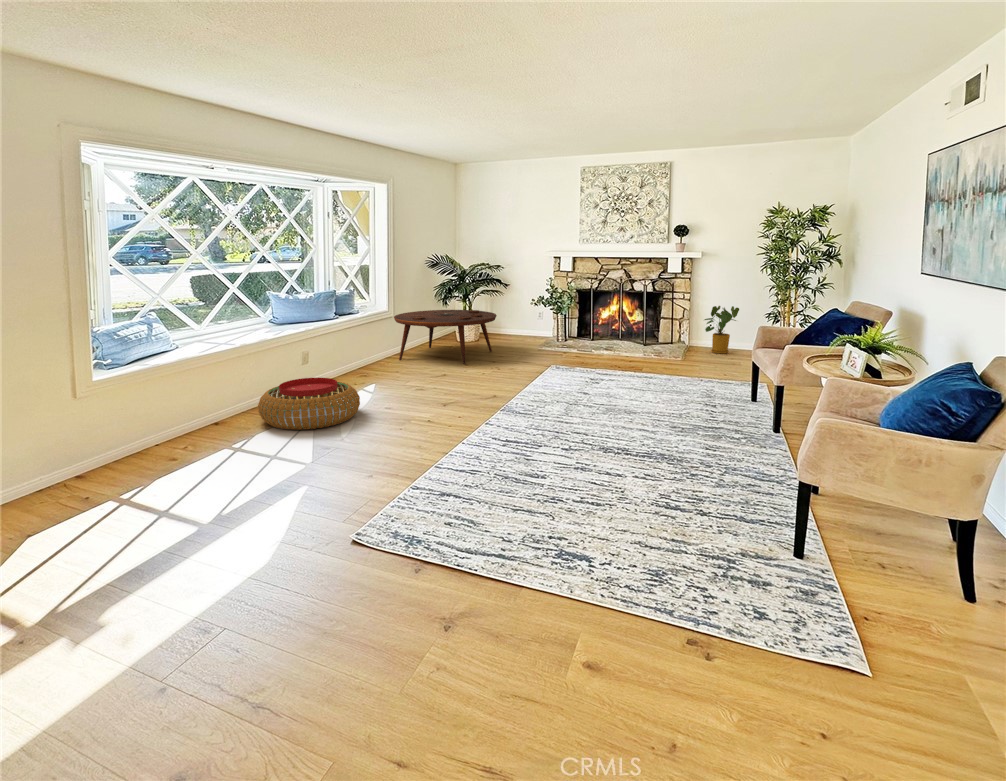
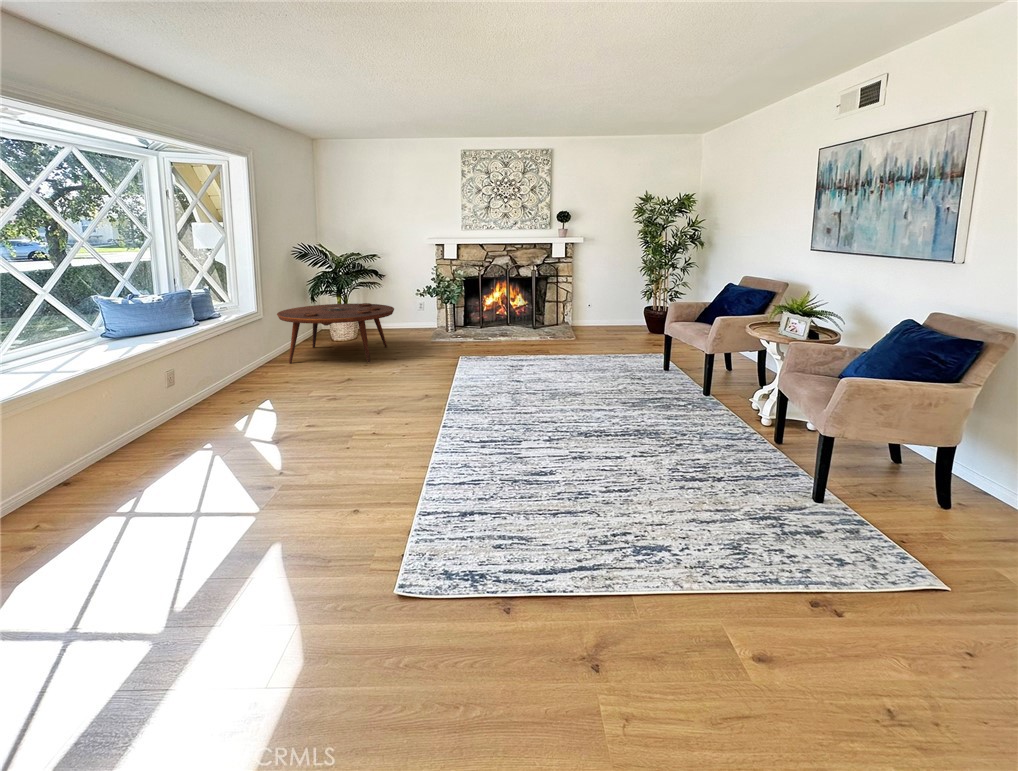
house plant: present [705,306,739,354] -> none [593,288,625,334]
pouf: present [258,378,360,430] -> none [170,390,297,455]

